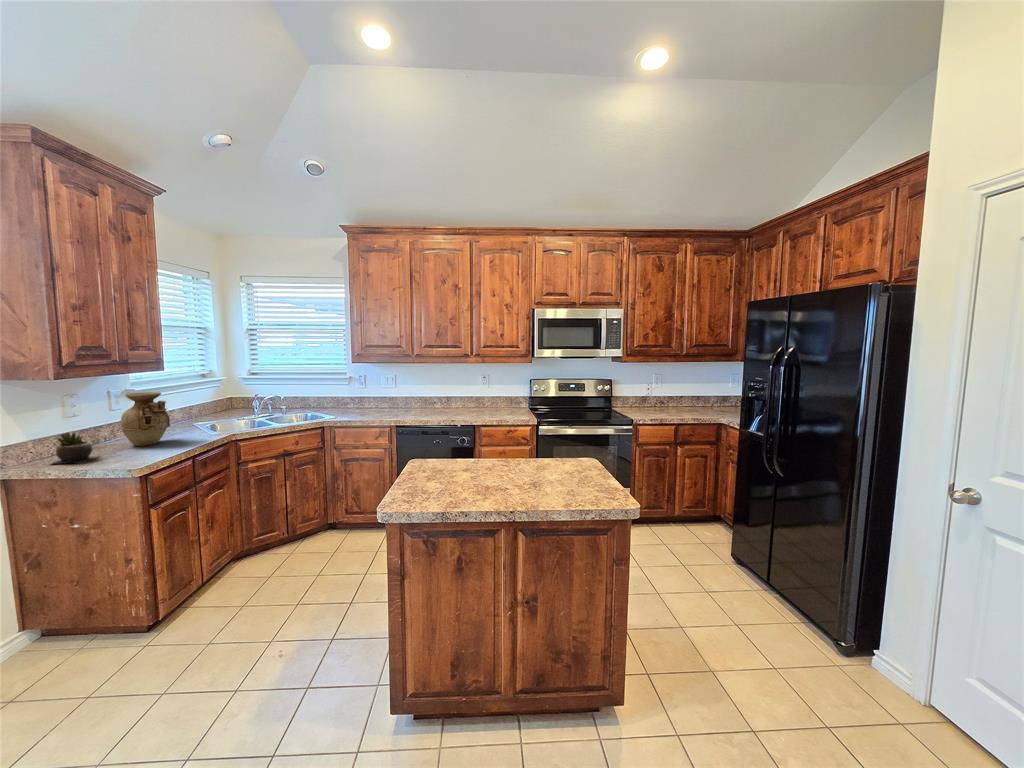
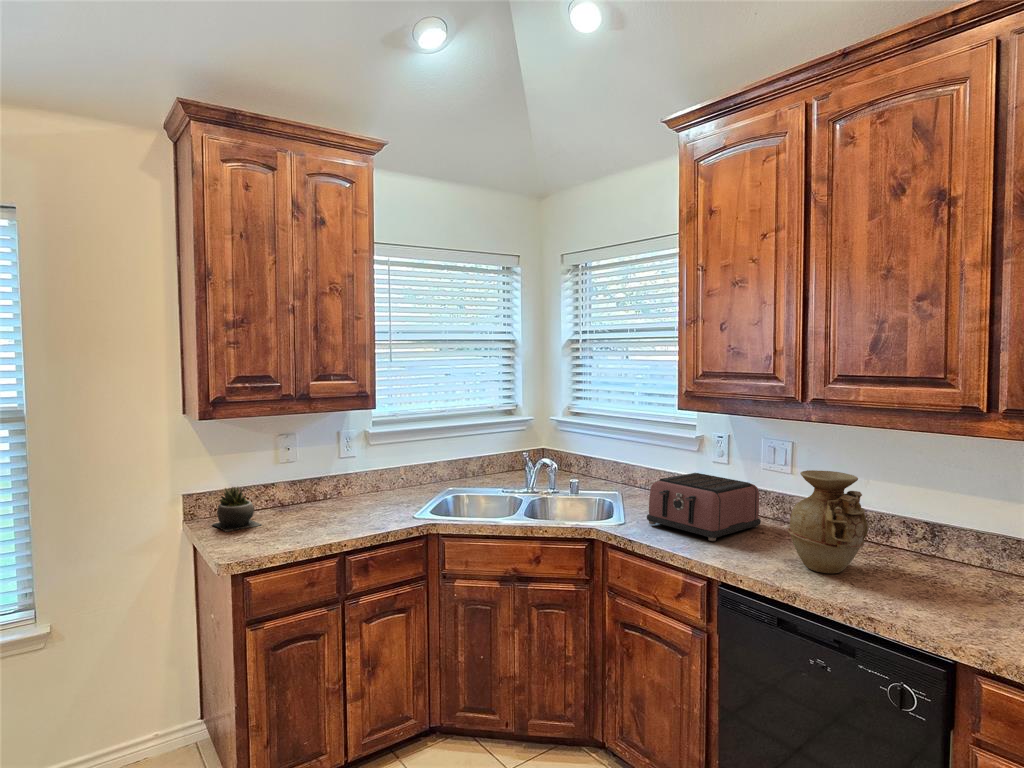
toaster: none [344,390,389,415] -> present [647,473,761,541]
vase: present [120,392,170,446] -> present [787,470,868,574]

